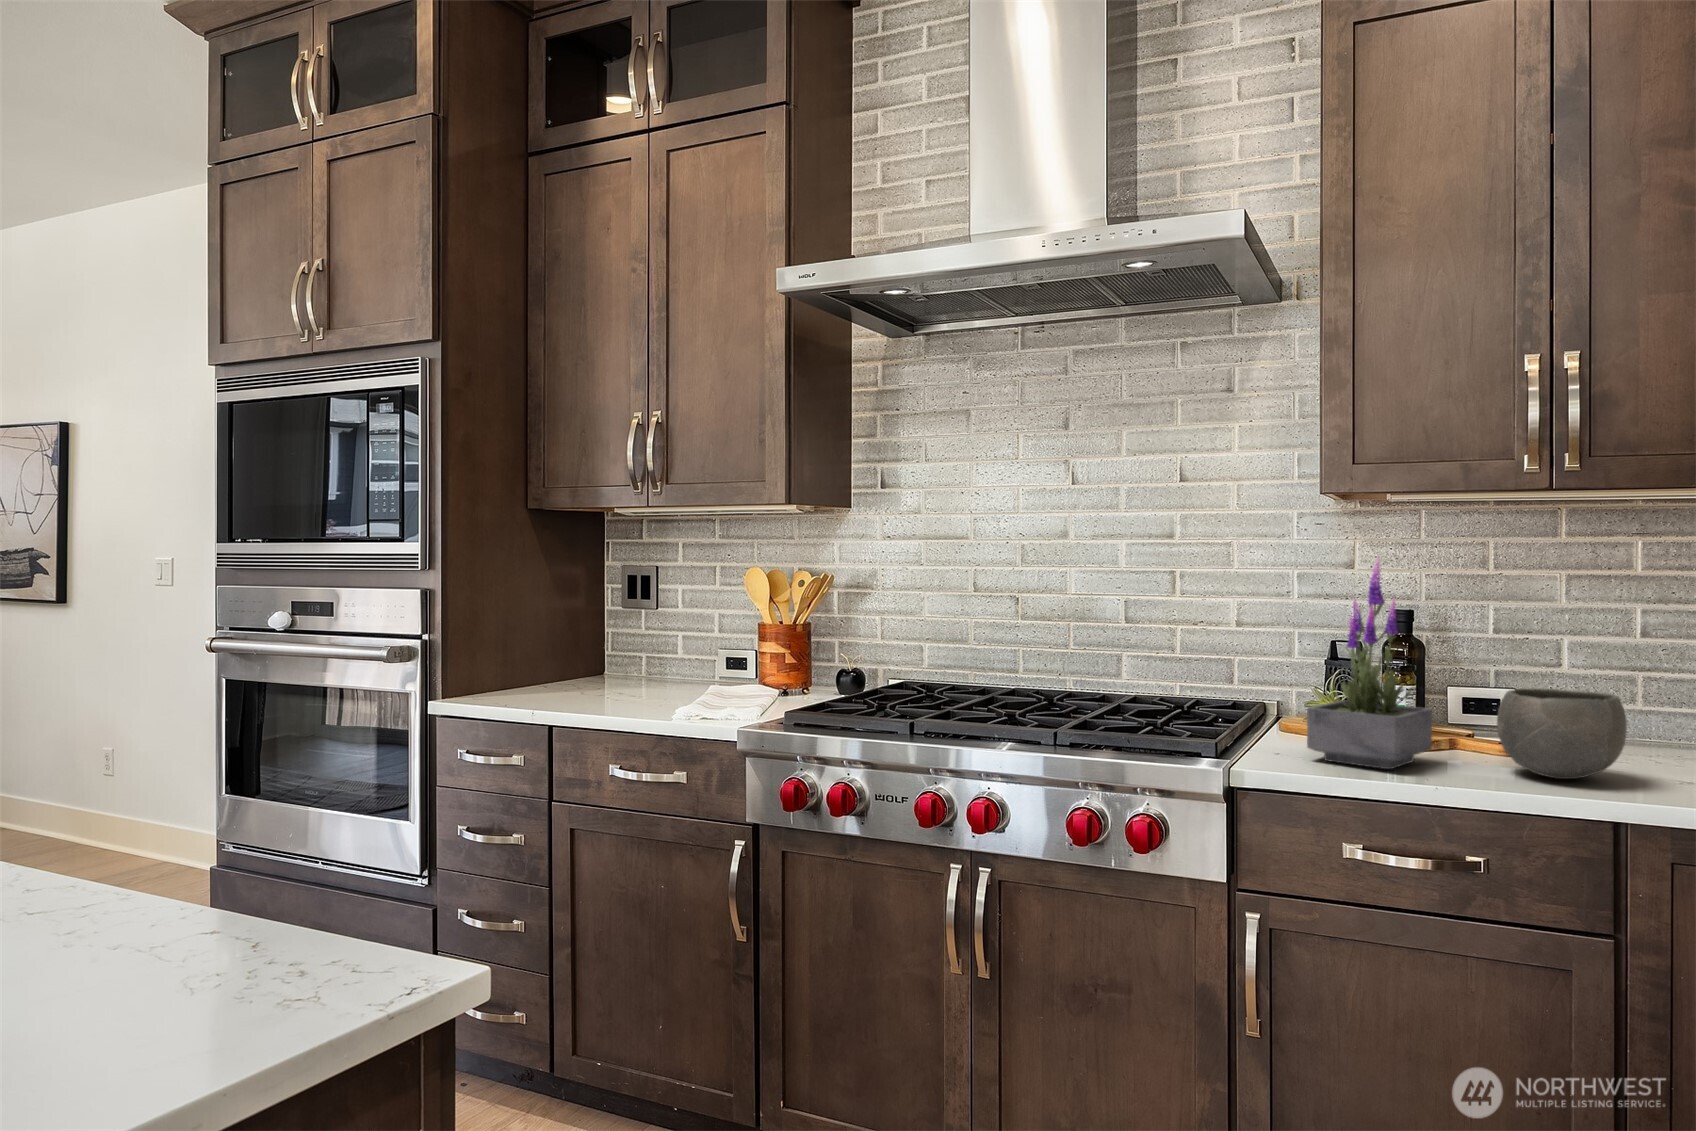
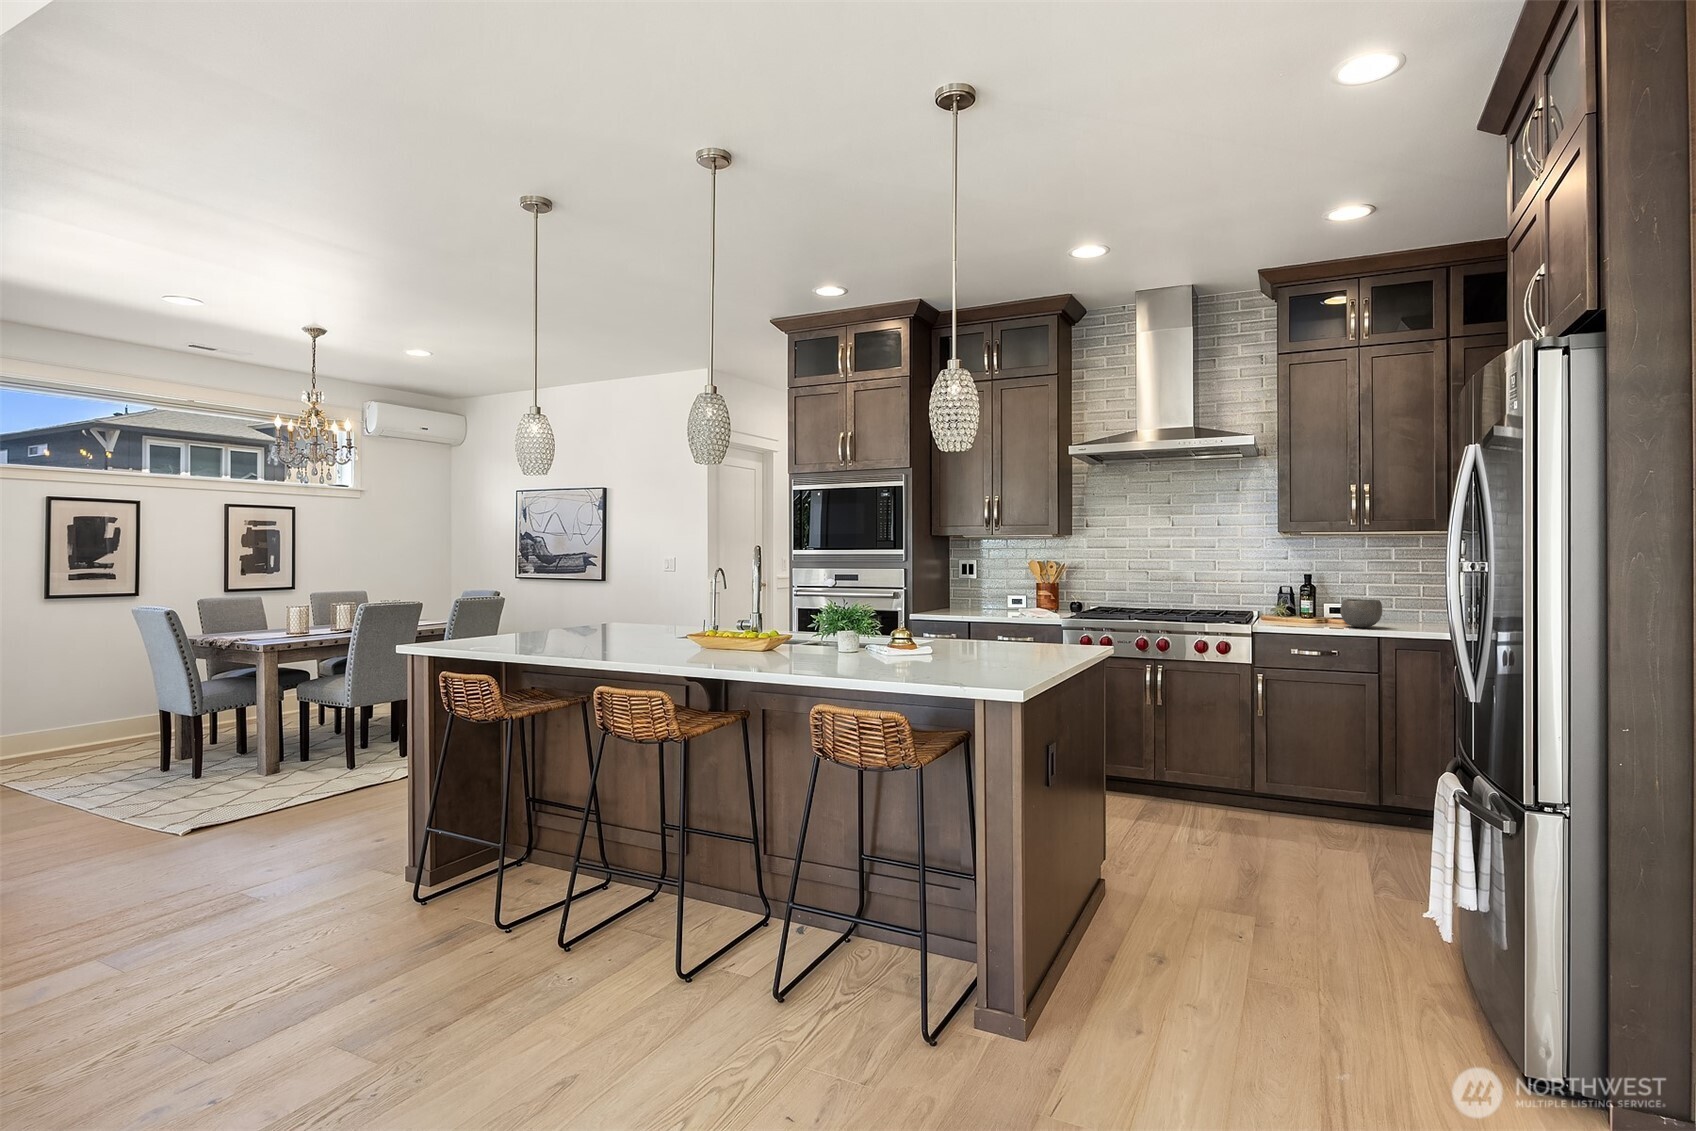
potted plant: present [1307,559,1432,769] -> none [1276,555,1319,626]

